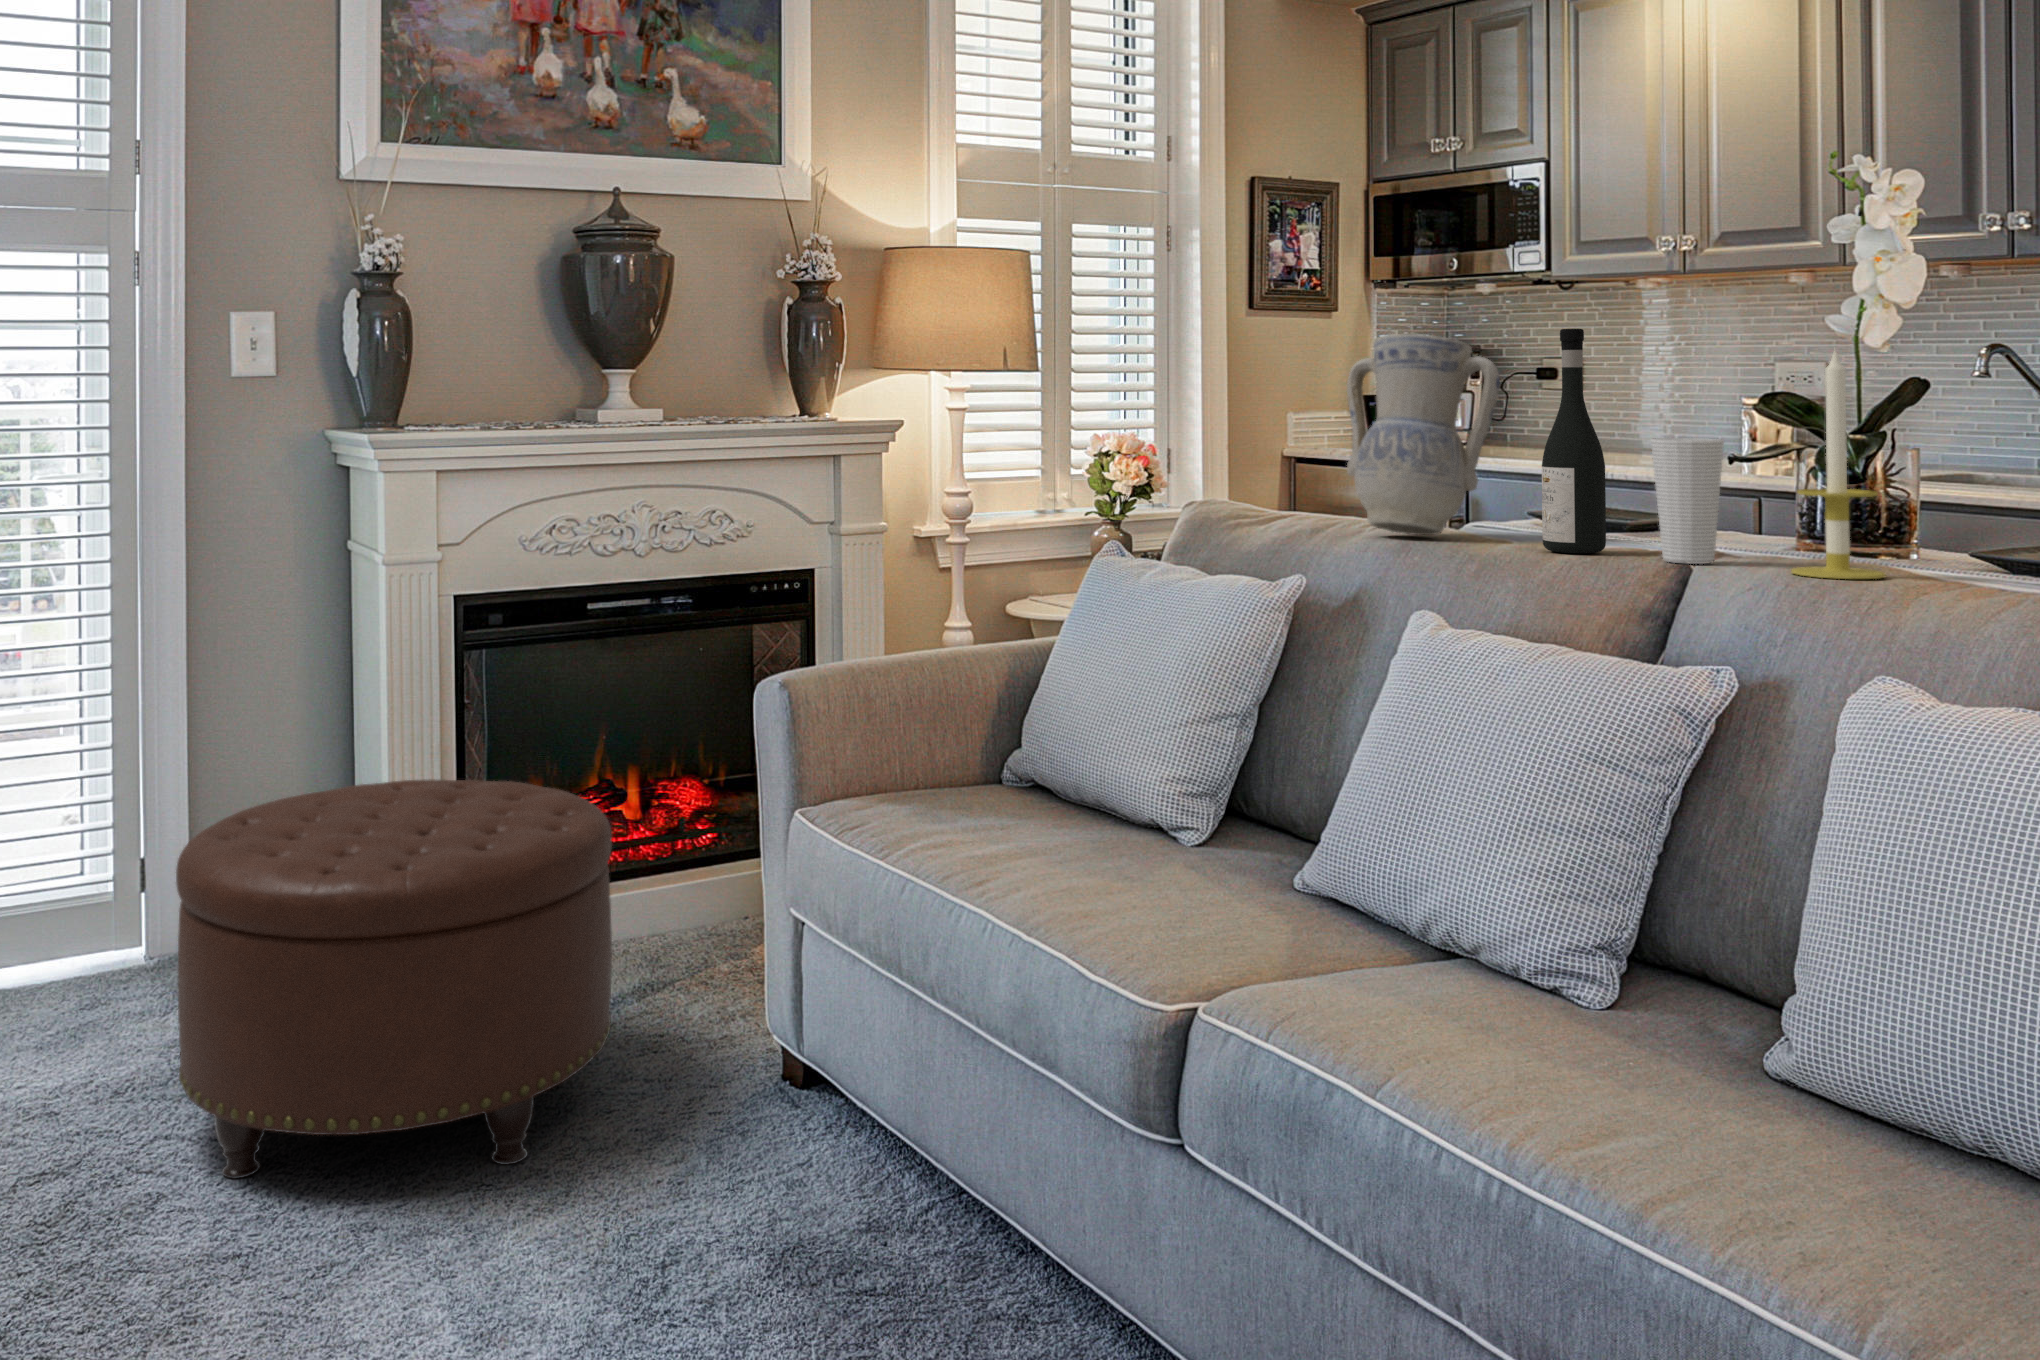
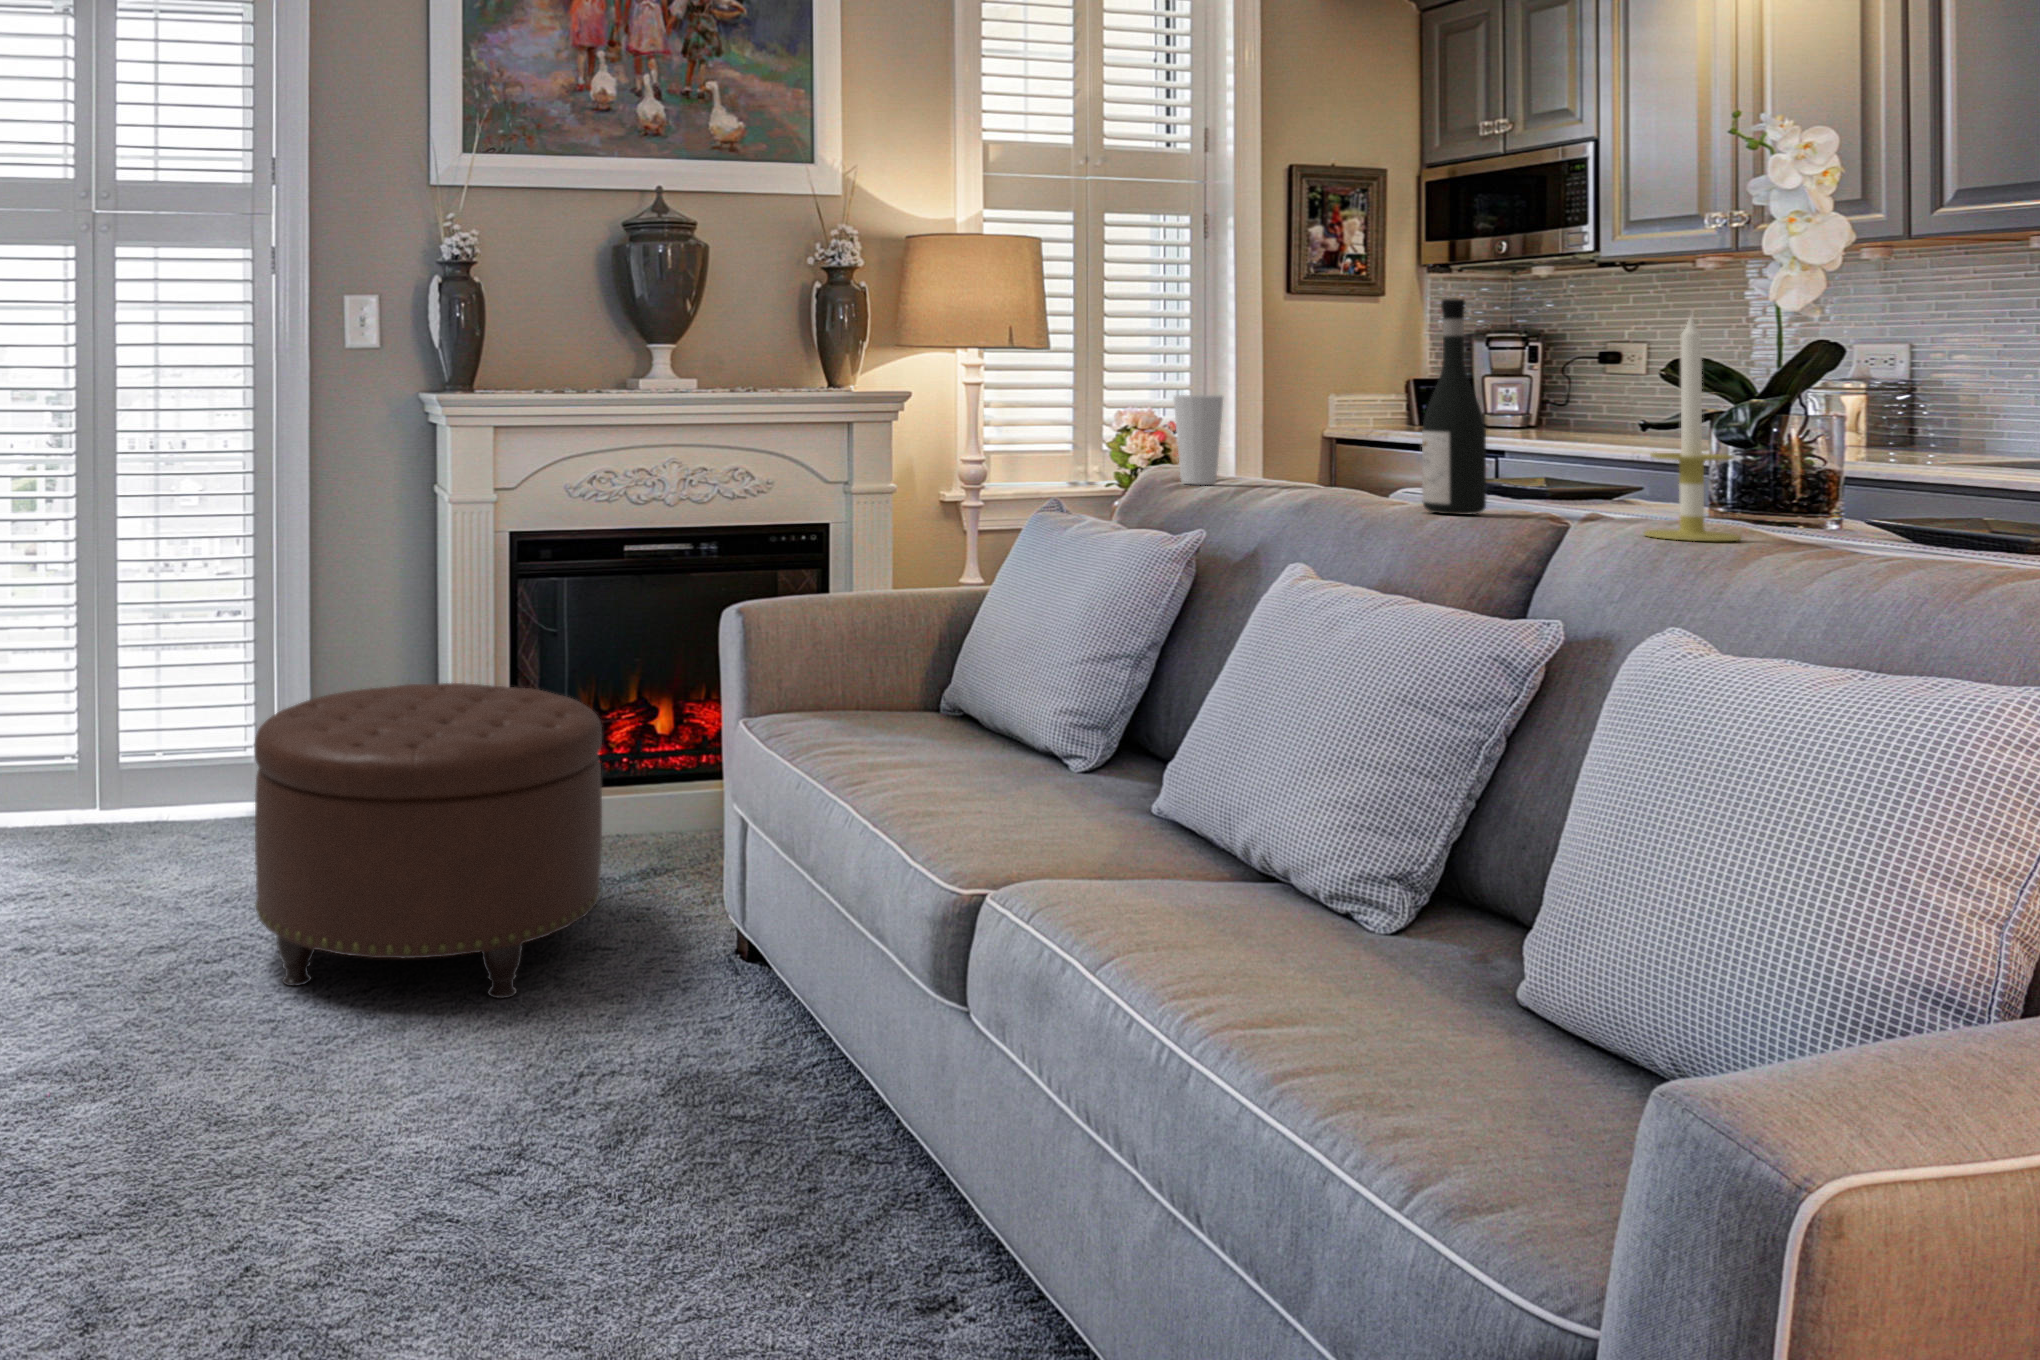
vase: present [1347,334,1500,535] -> none [1256,306,1402,497]
cup: present [1651,438,1724,564] -> present [1174,395,1223,485]

